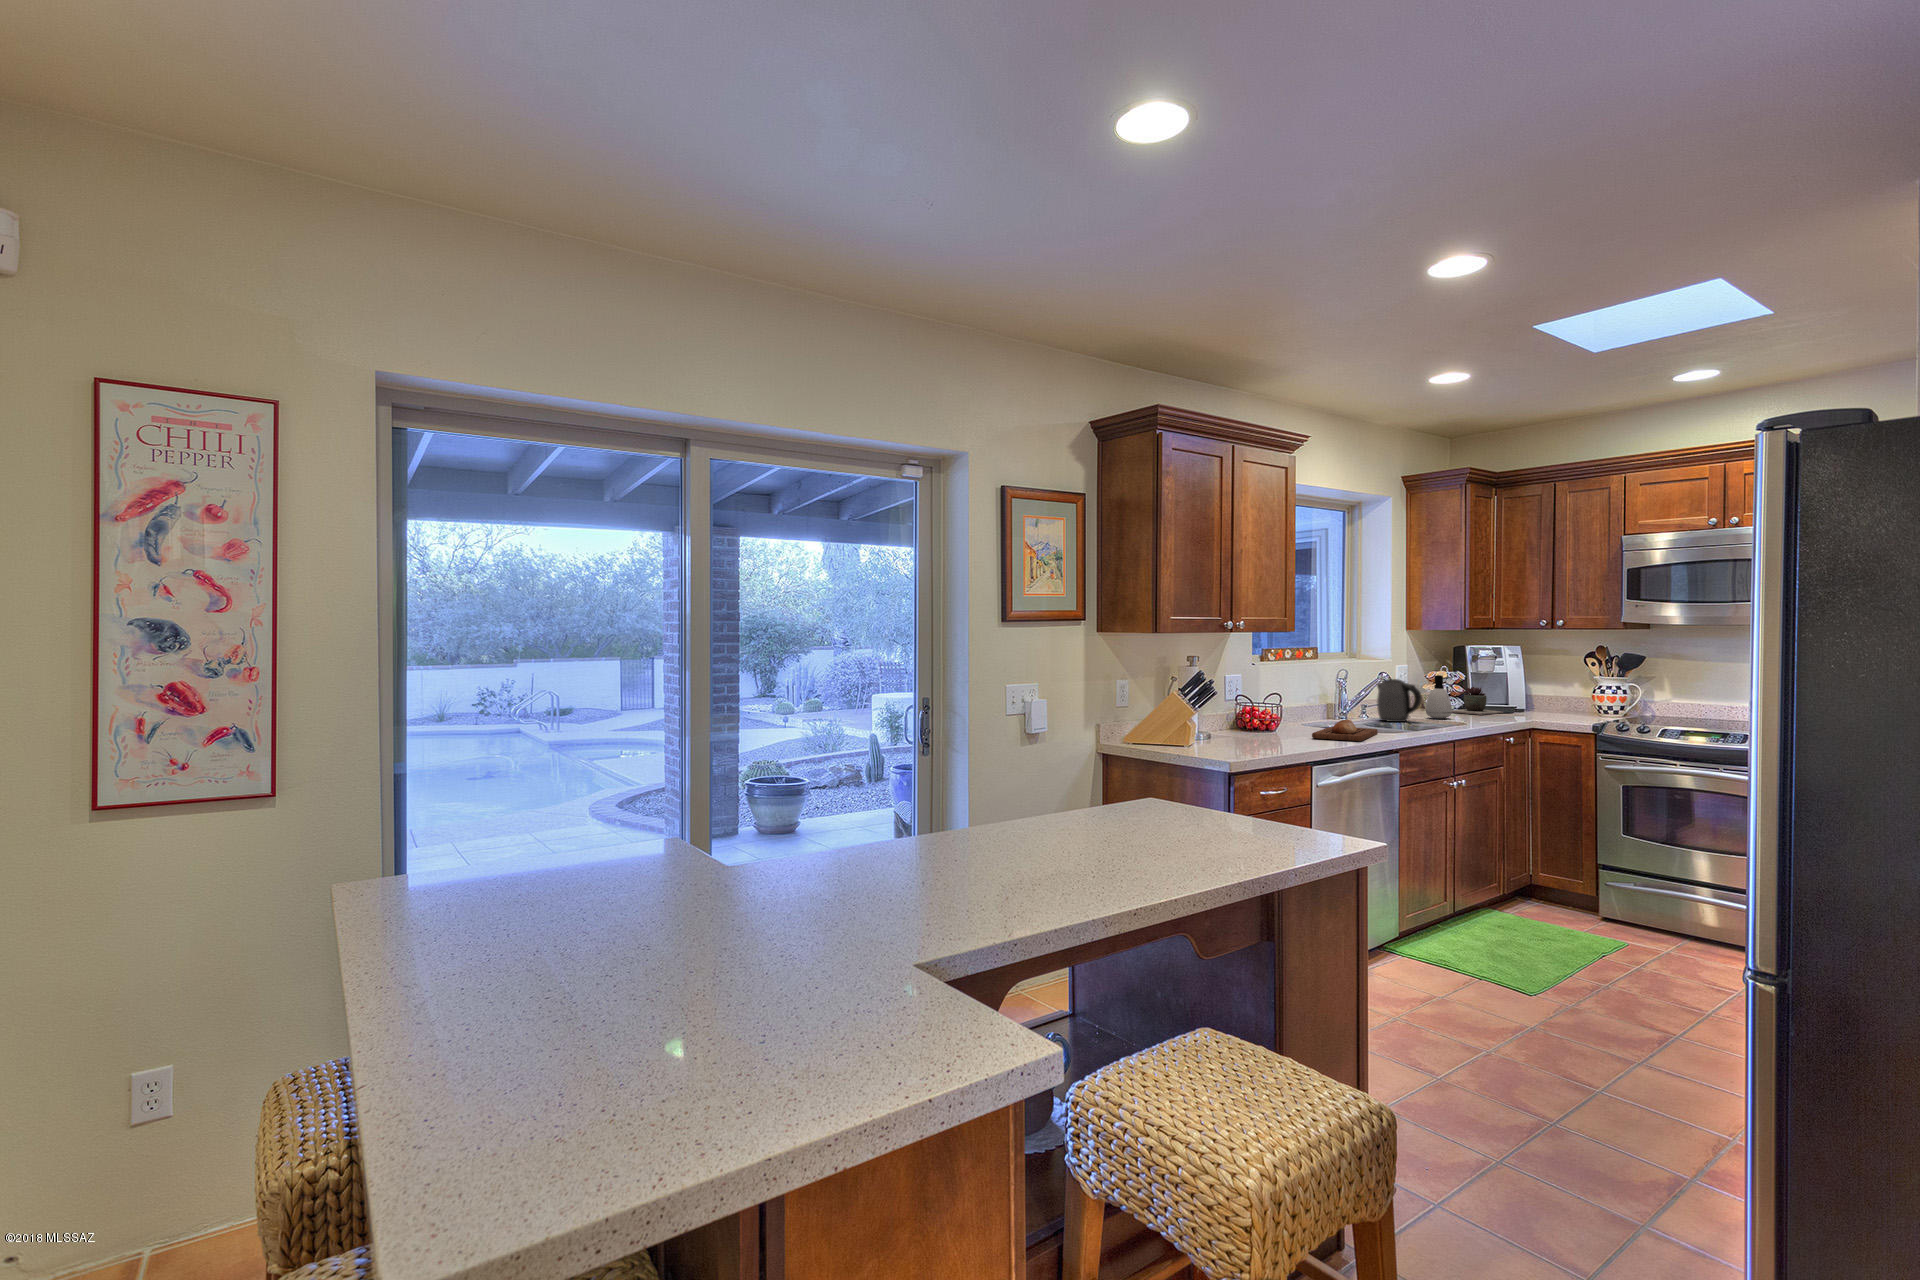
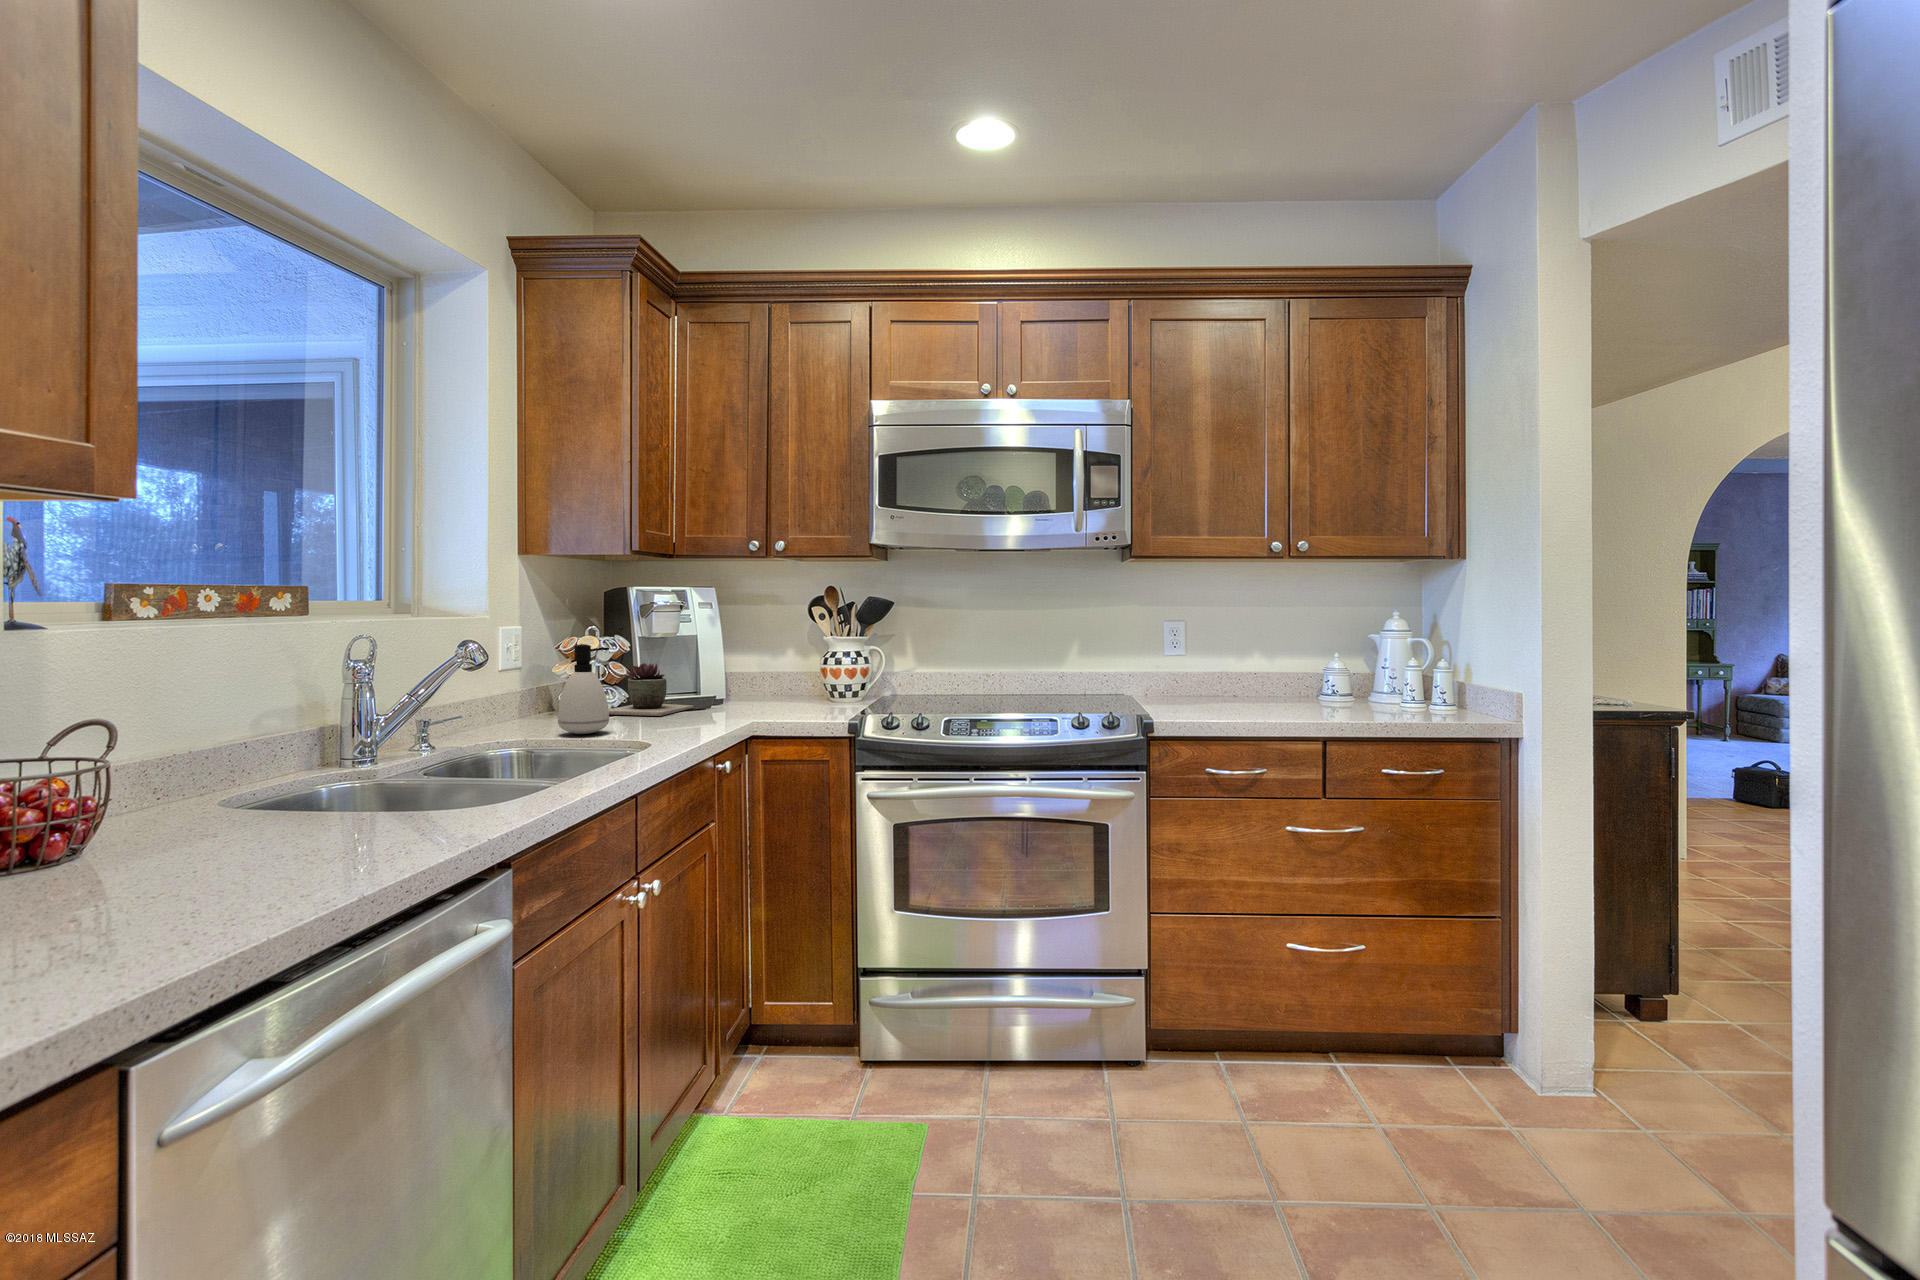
kettle: present [1377,679,1422,722] -> none [446,657,548,756]
bread loaf: present [1312,720,1378,741] -> none [183,783,429,874]

